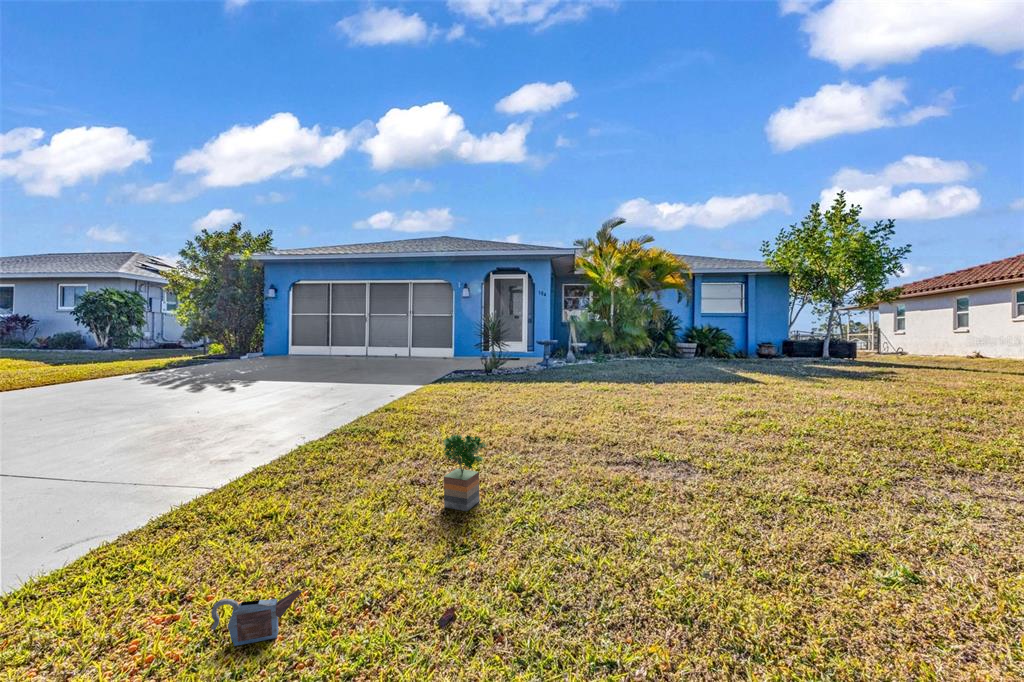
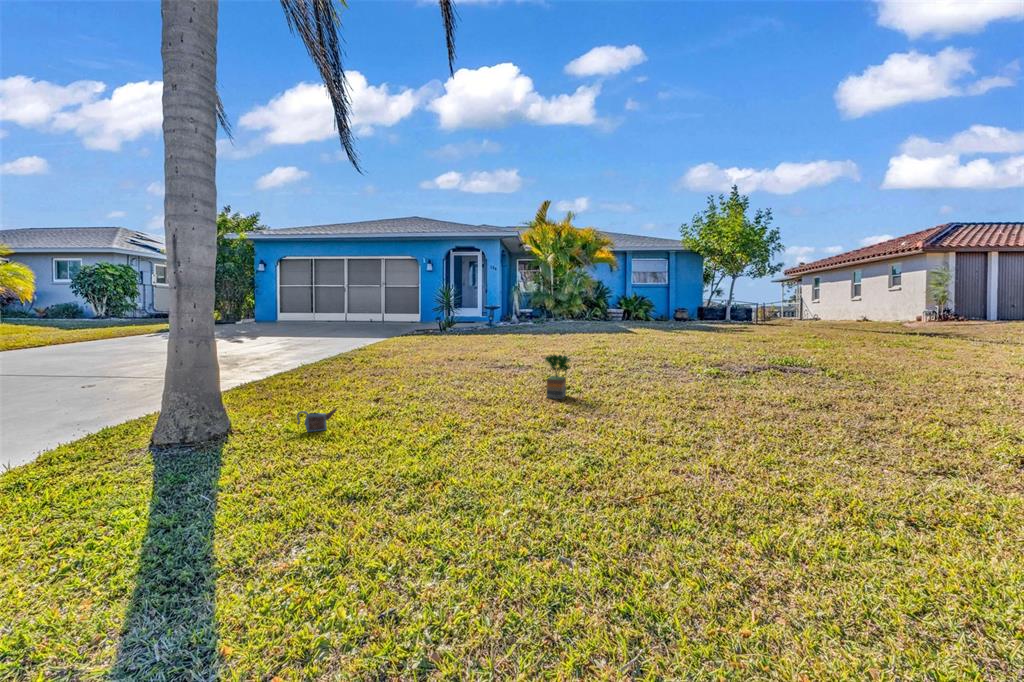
potted tree: present [444,435,486,511] -> present [545,355,571,399]

